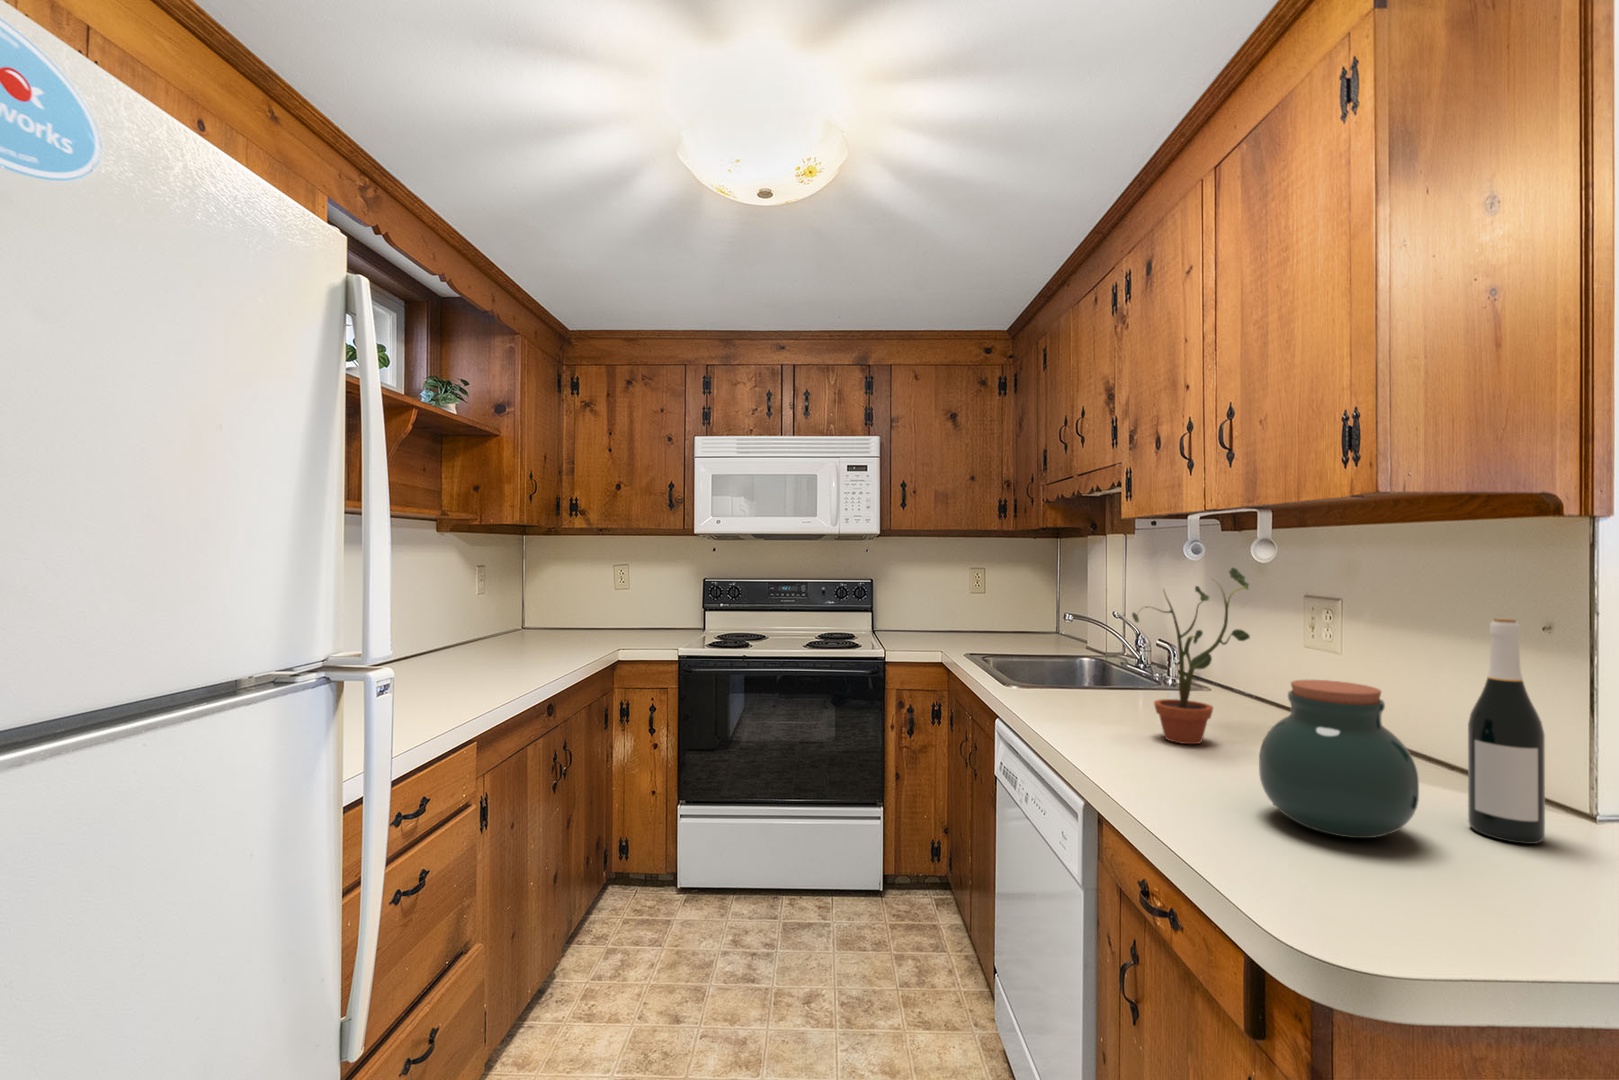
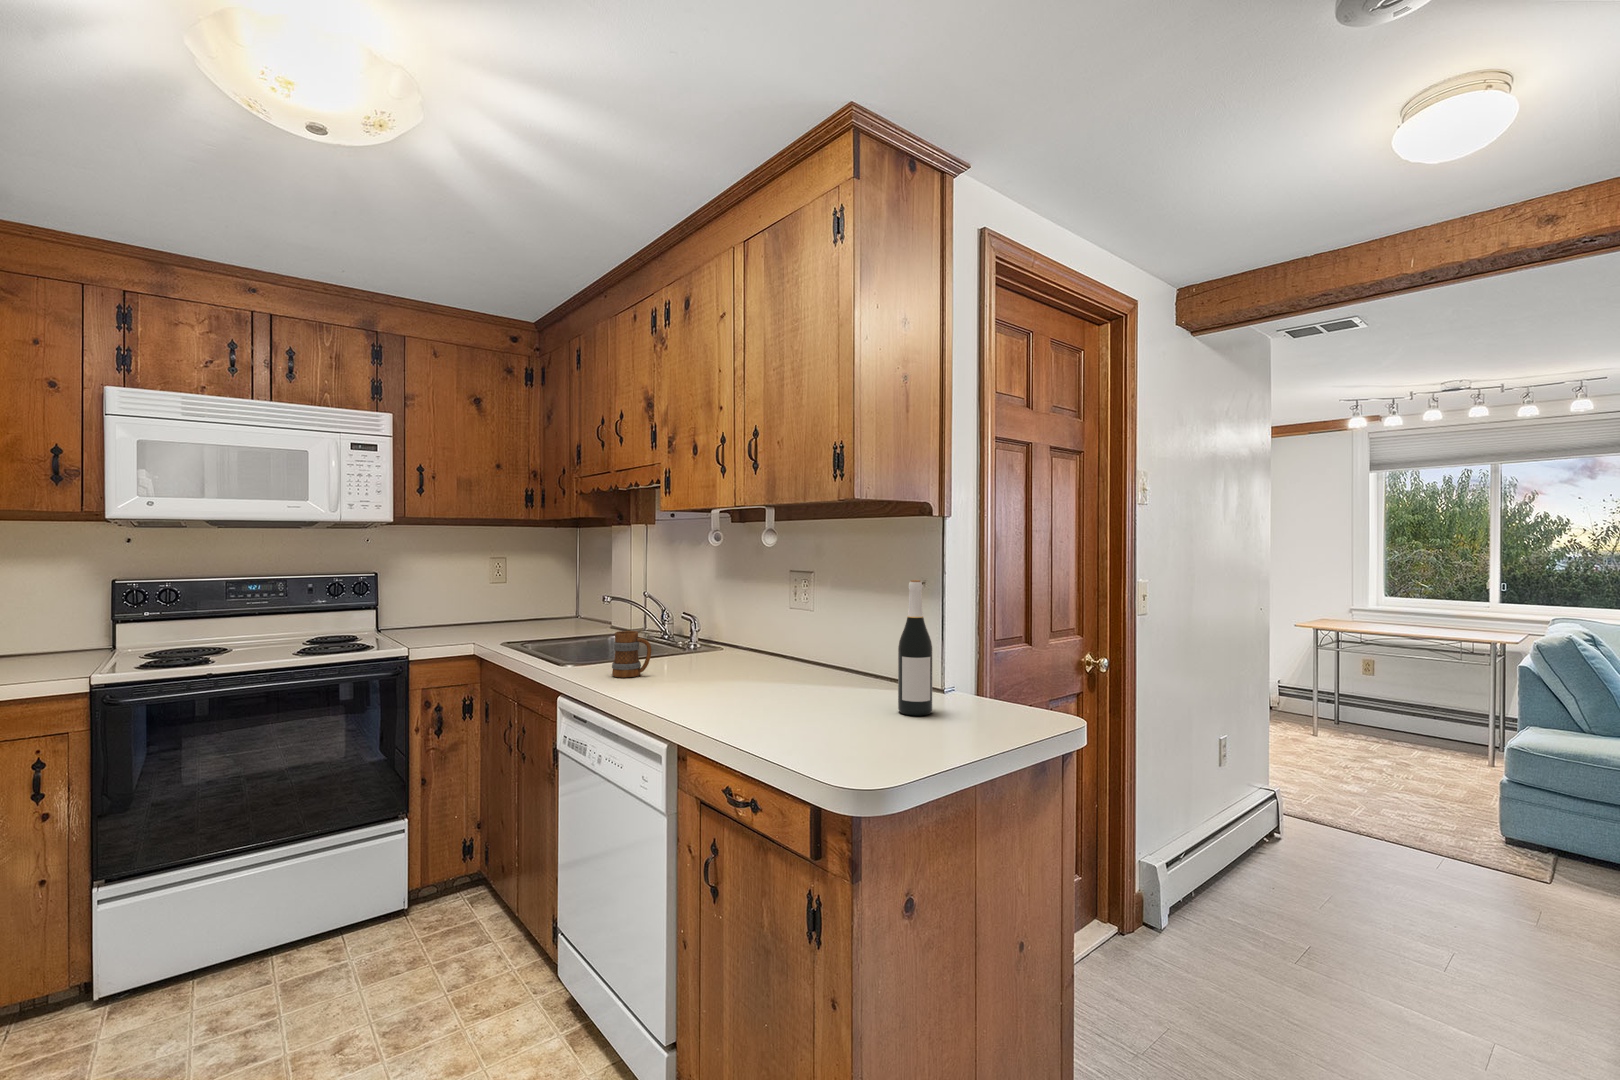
potted plant: present [1132,568,1250,744] -> none [689,552,772,691]
mug: none [1053,654,1098,707] -> present [612,631,651,677]
jar: present [1259,680,1419,838] -> none [793,628,880,730]

